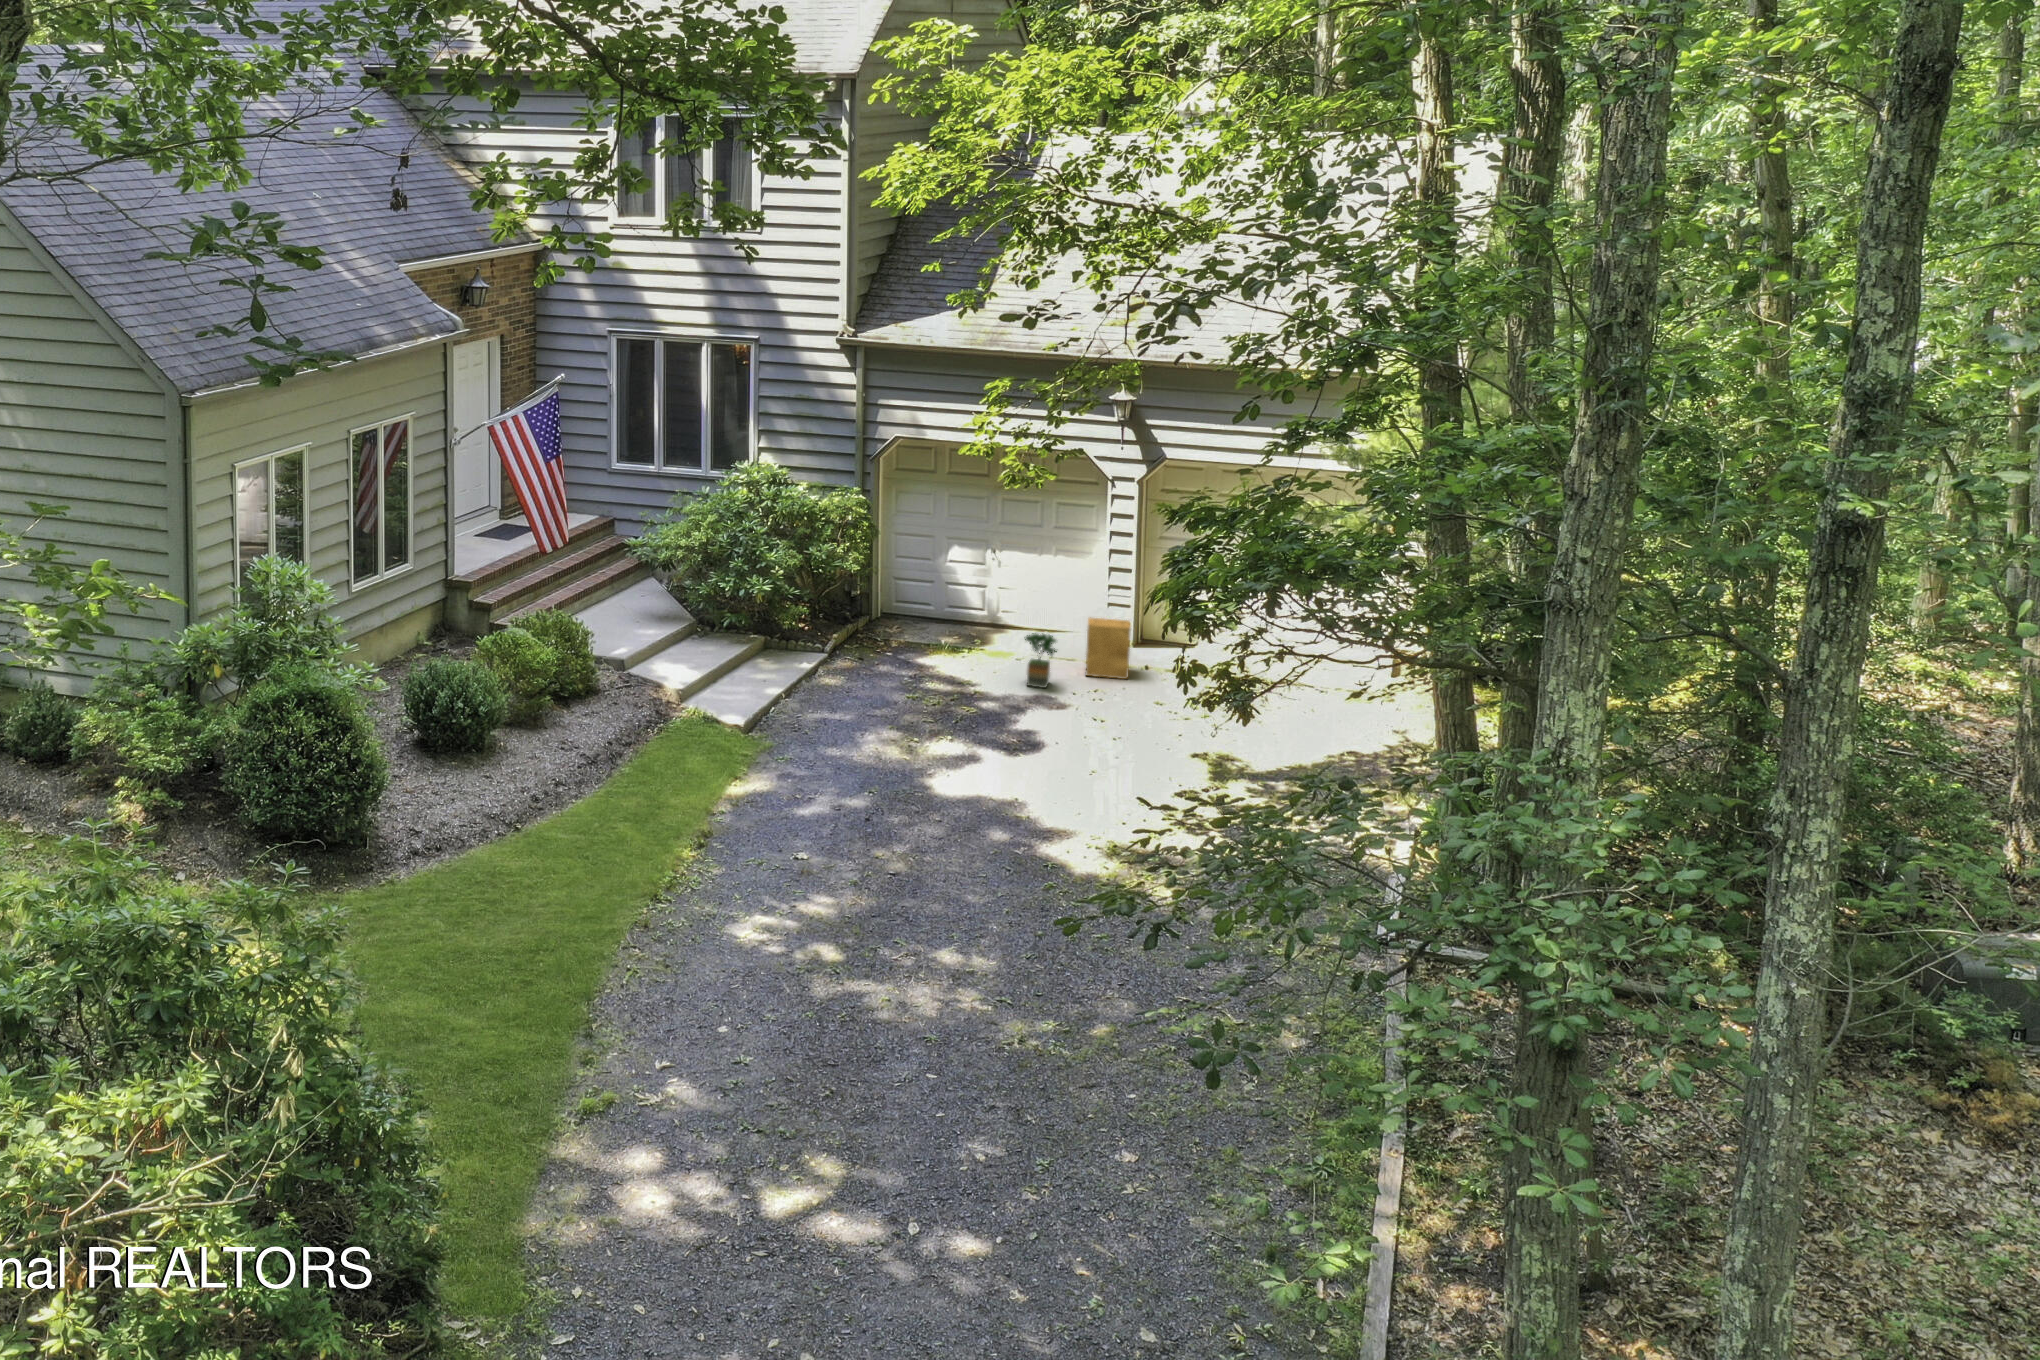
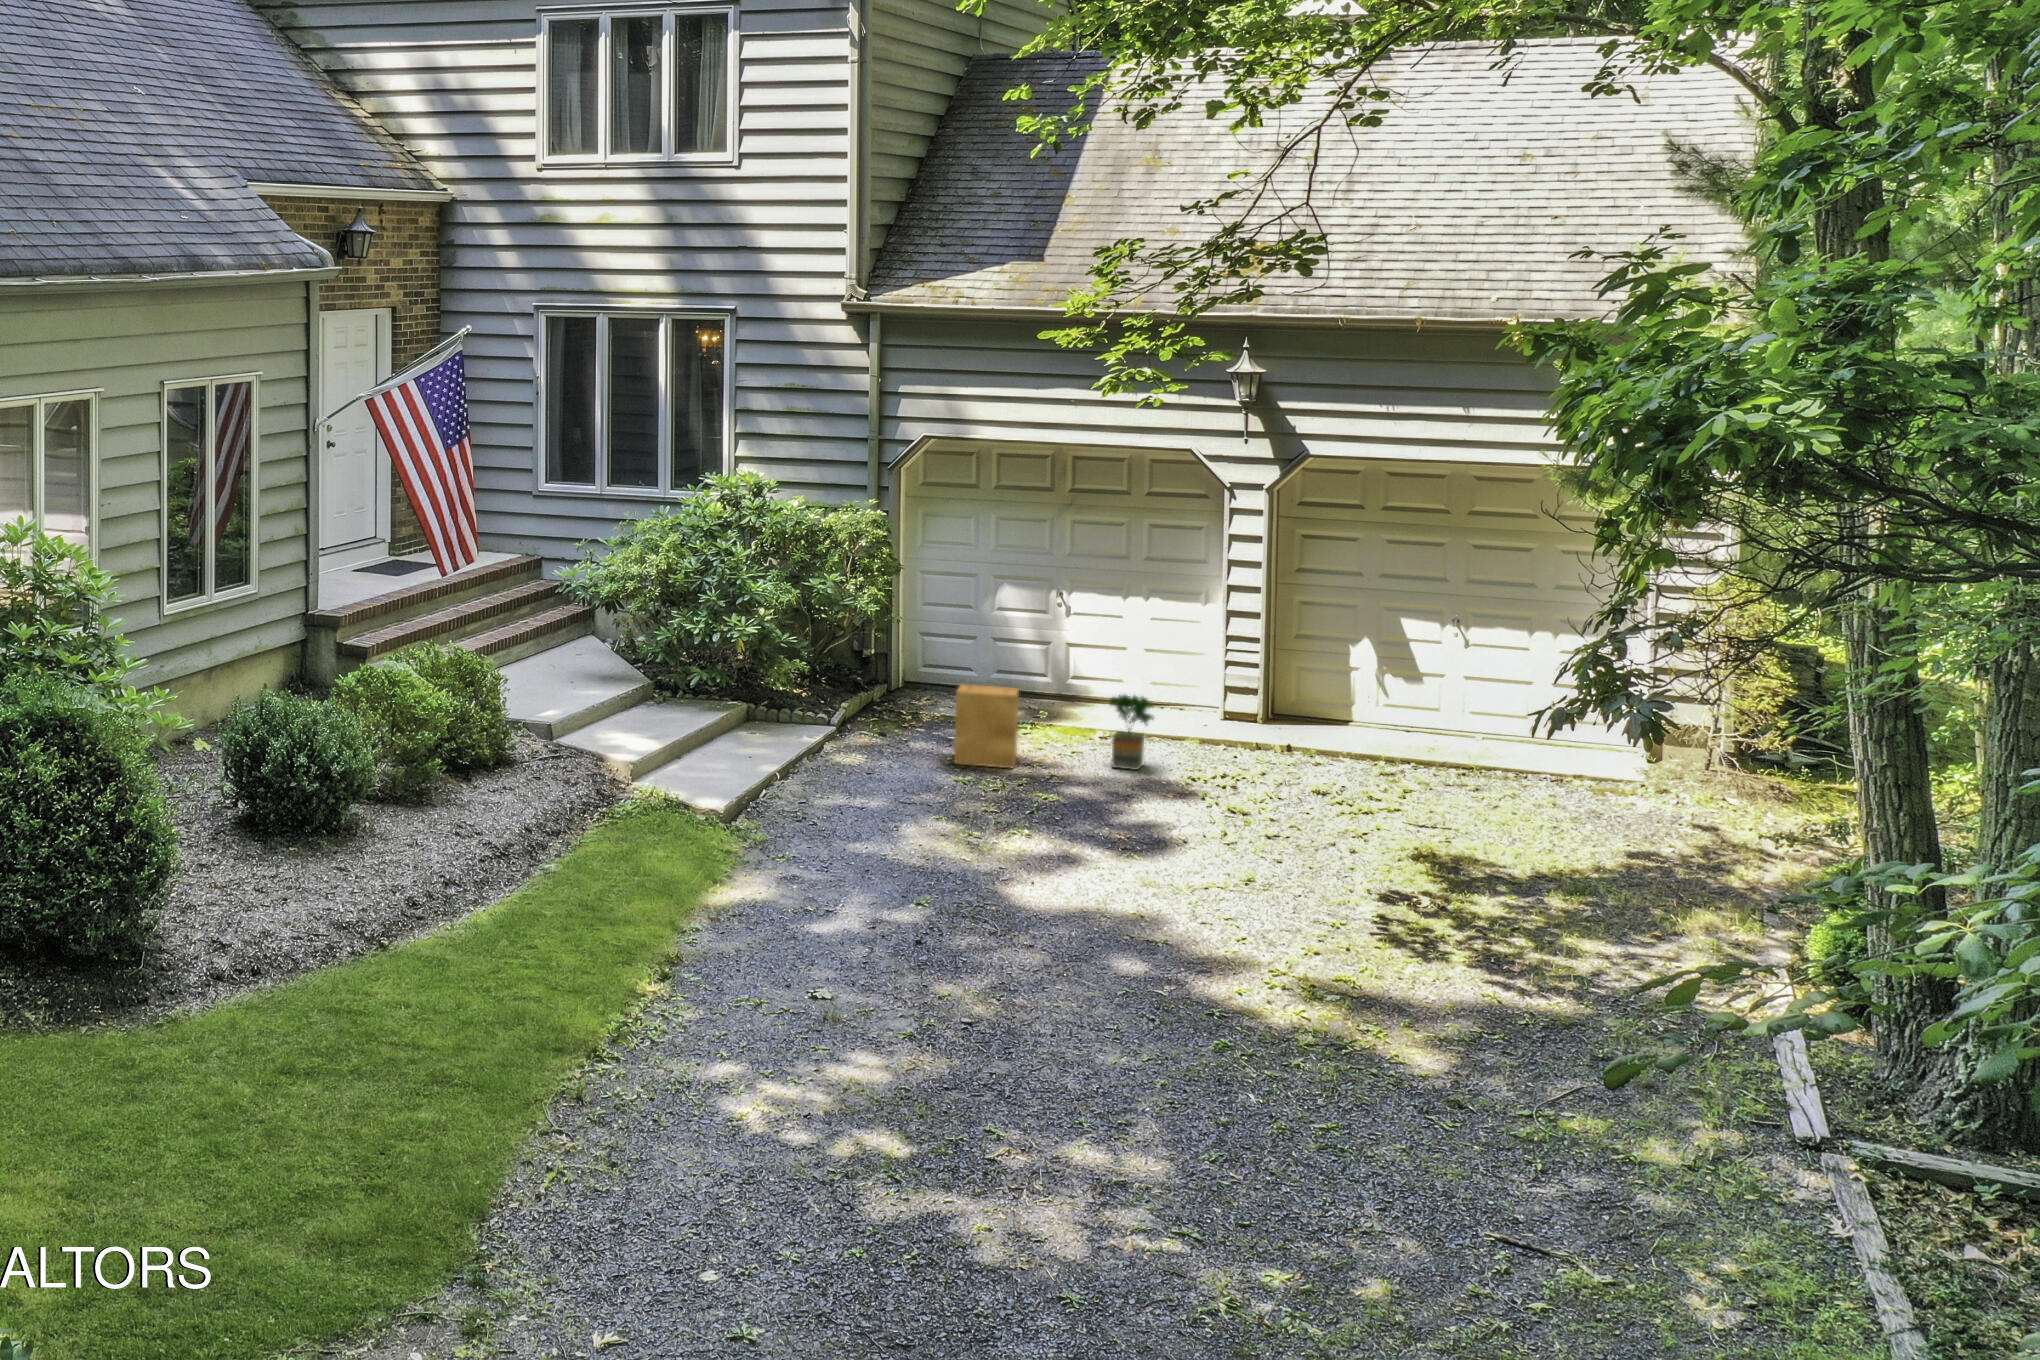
cardboard box: present [1086,617,1131,679] -> present [954,685,1019,768]

